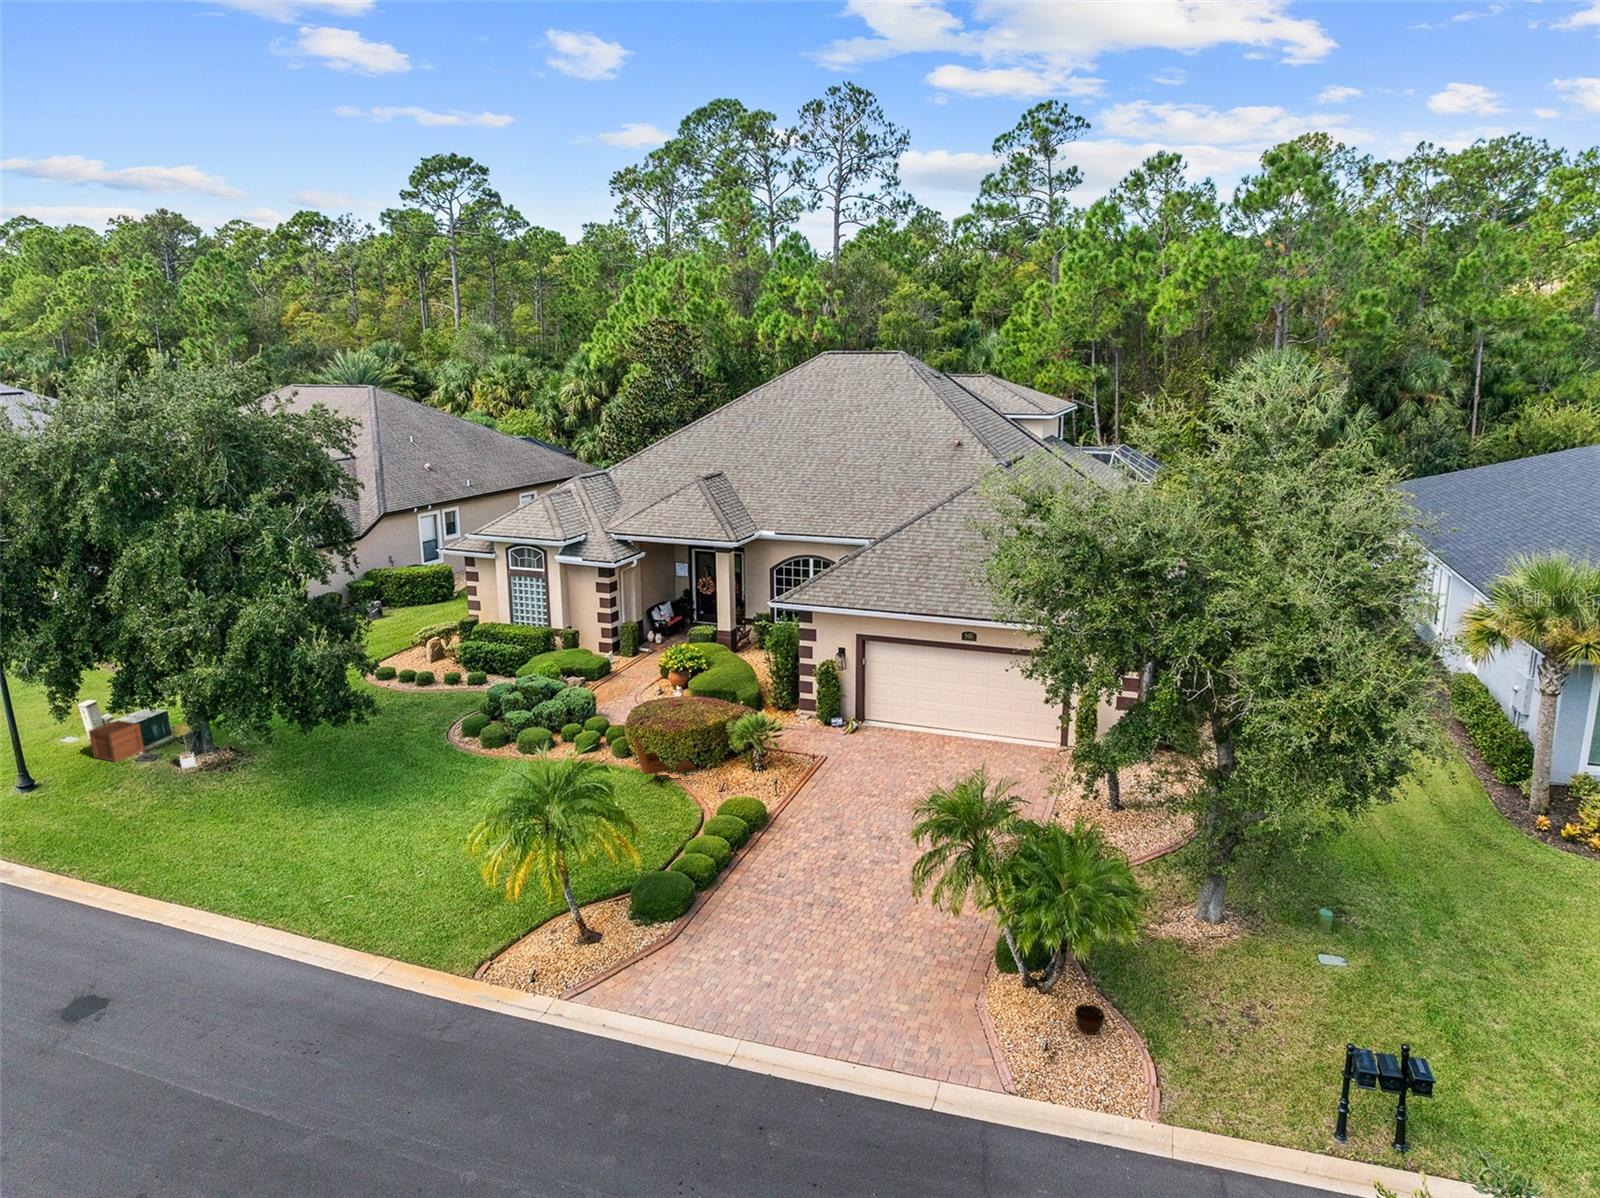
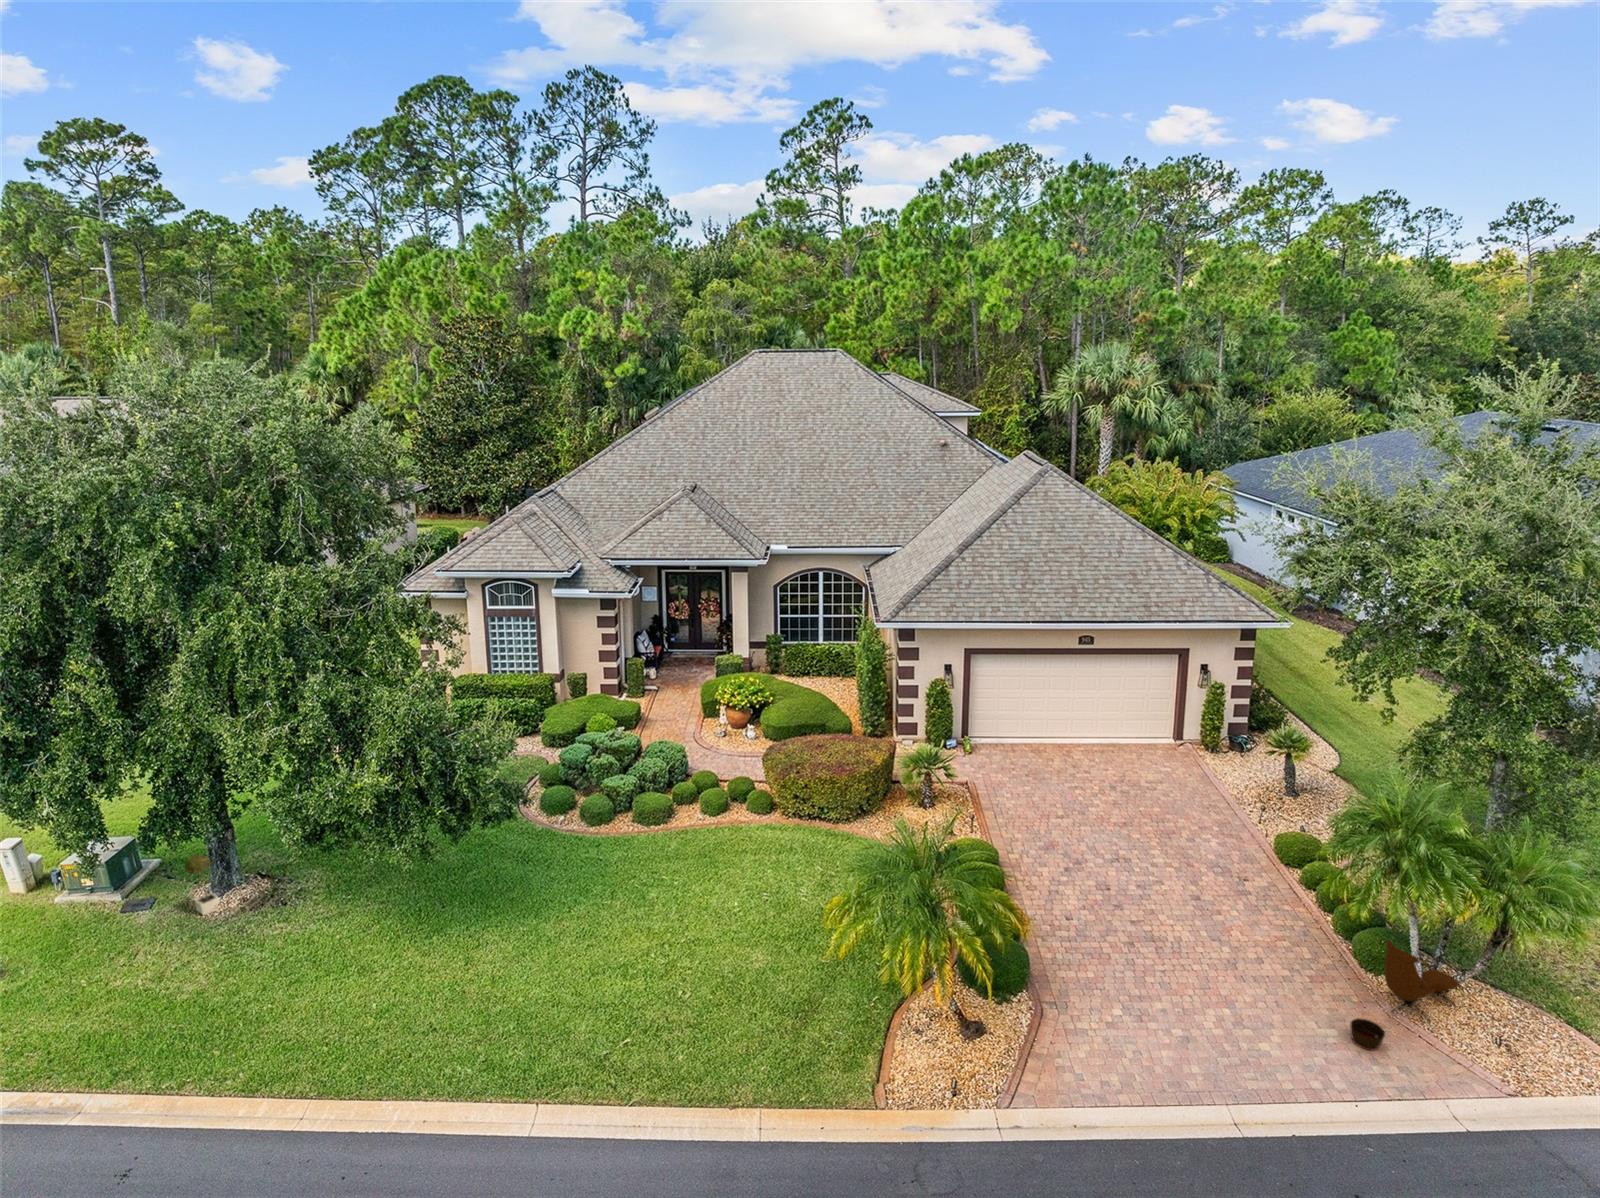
wooden crate: present [89,720,144,762] -> none [35,864,116,923]
lounge chair: present [633,736,696,787] -> present [1385,940,1460,1020]
basket: present [1075,1005,1105,1035] -> present [1350,1018,1385,1050]

